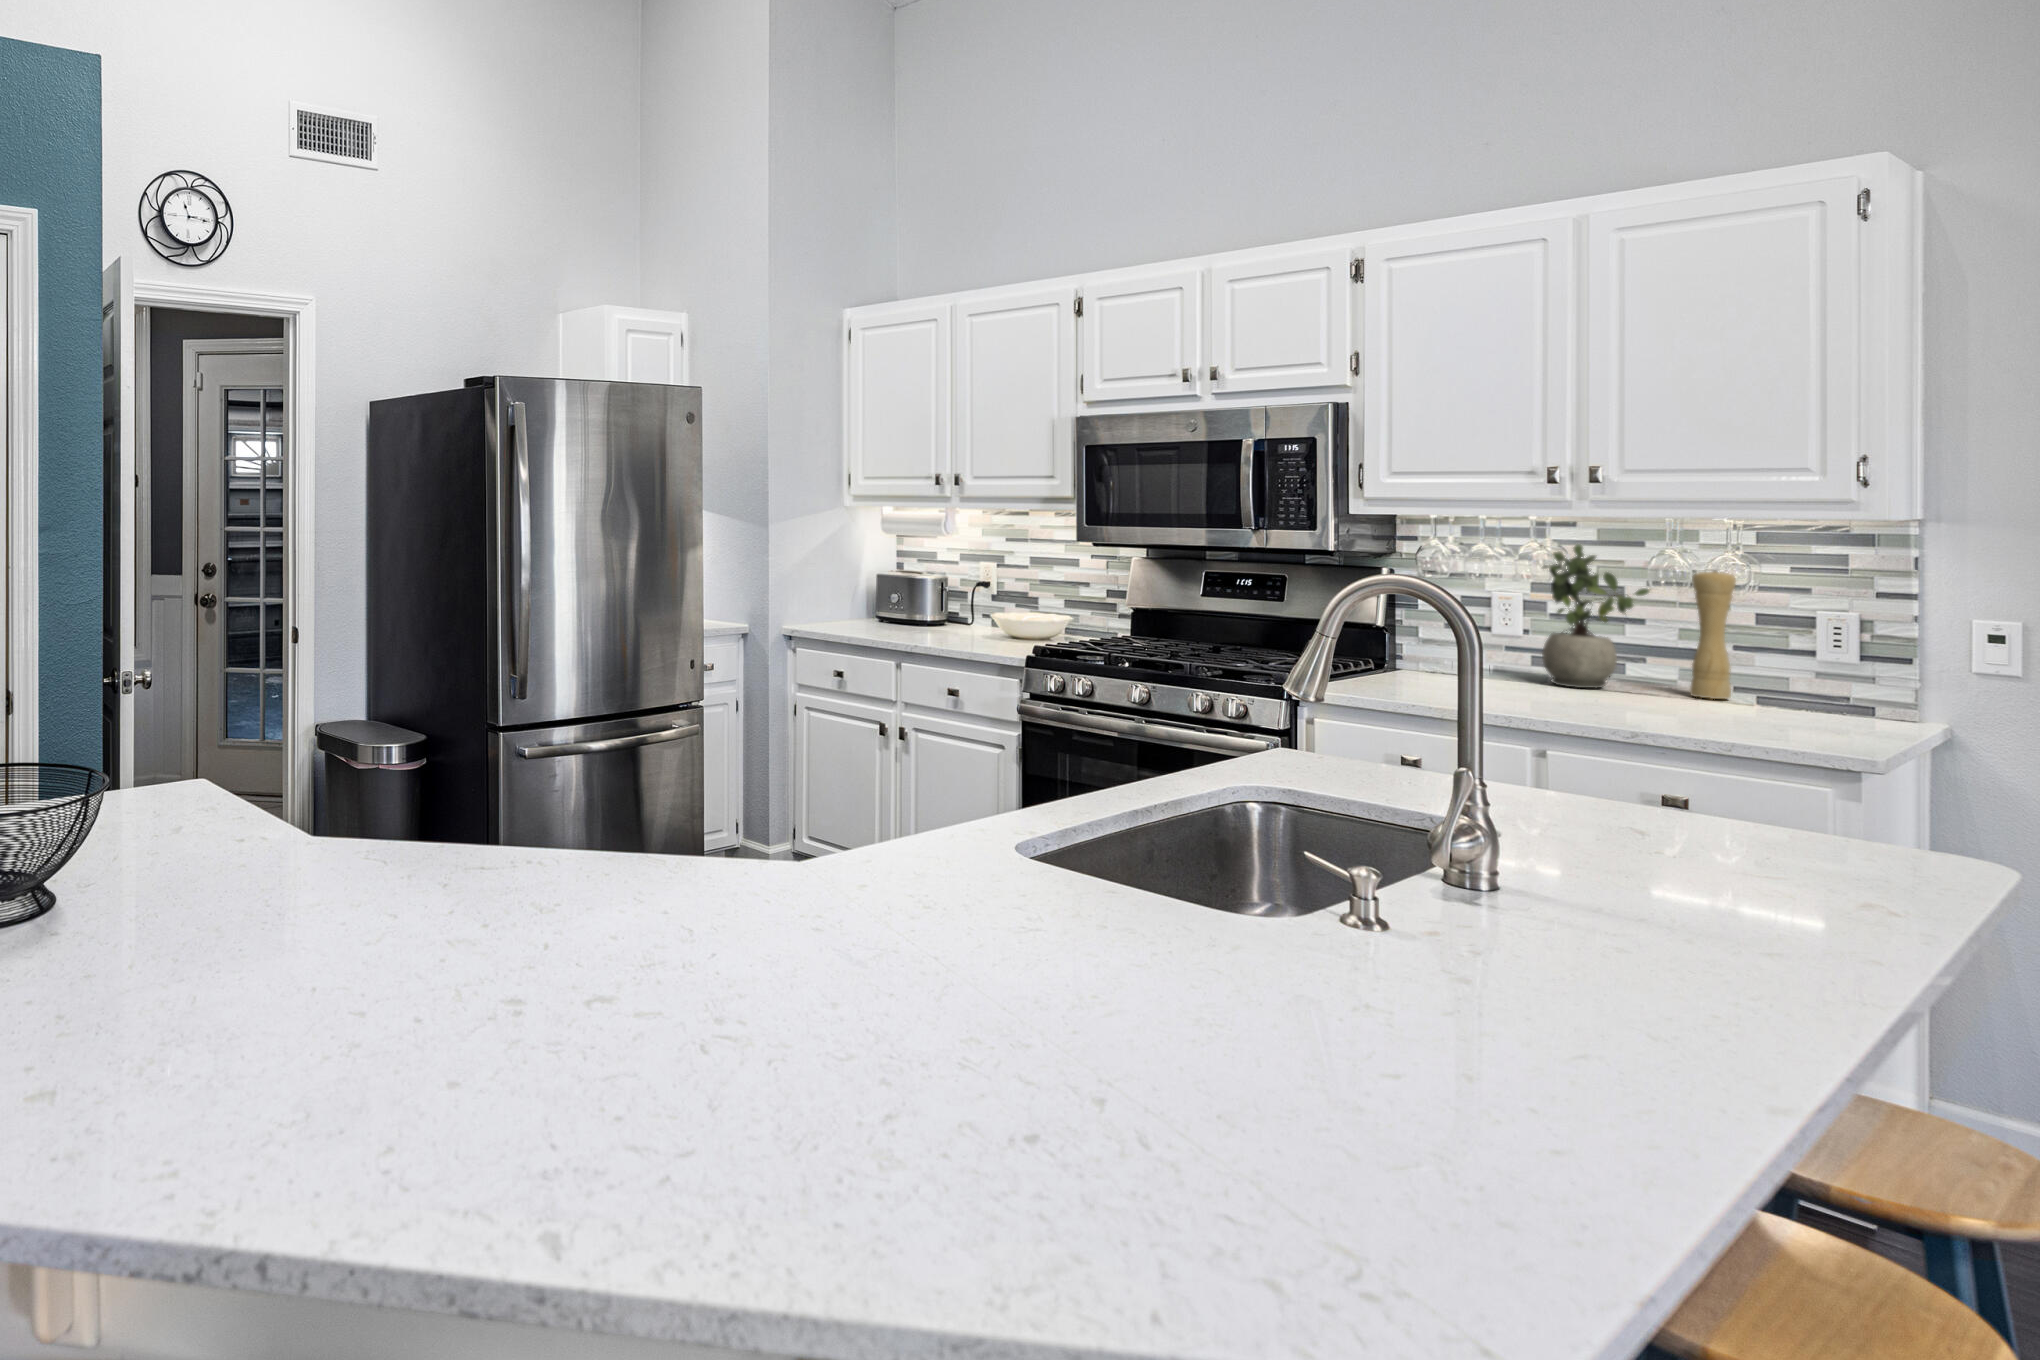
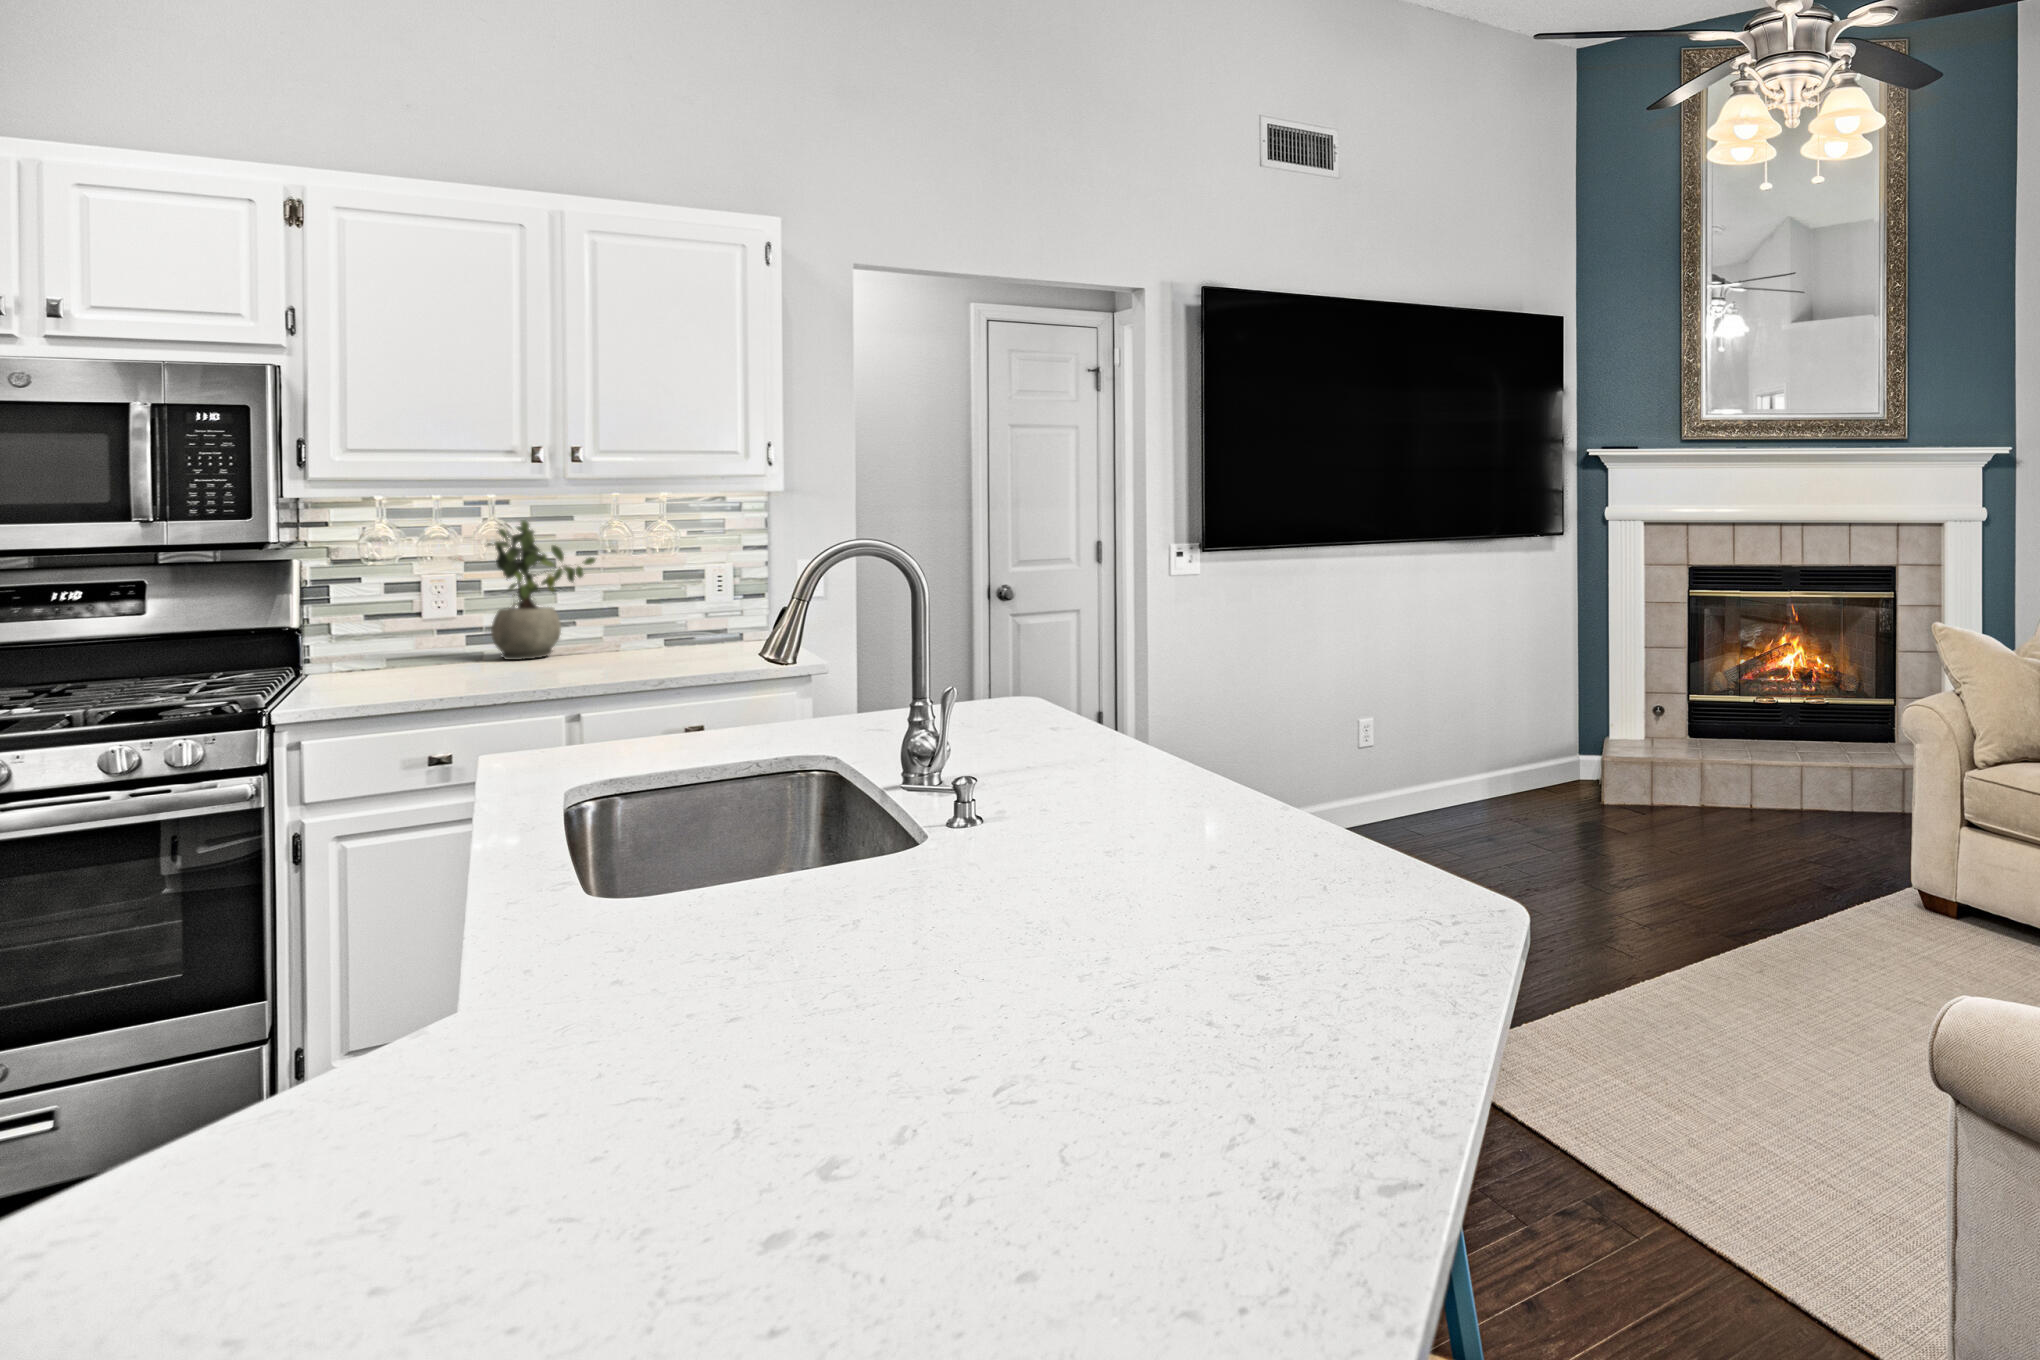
pepper mill: present [1690,570,1736,699] -> none [614,537,650,649]

